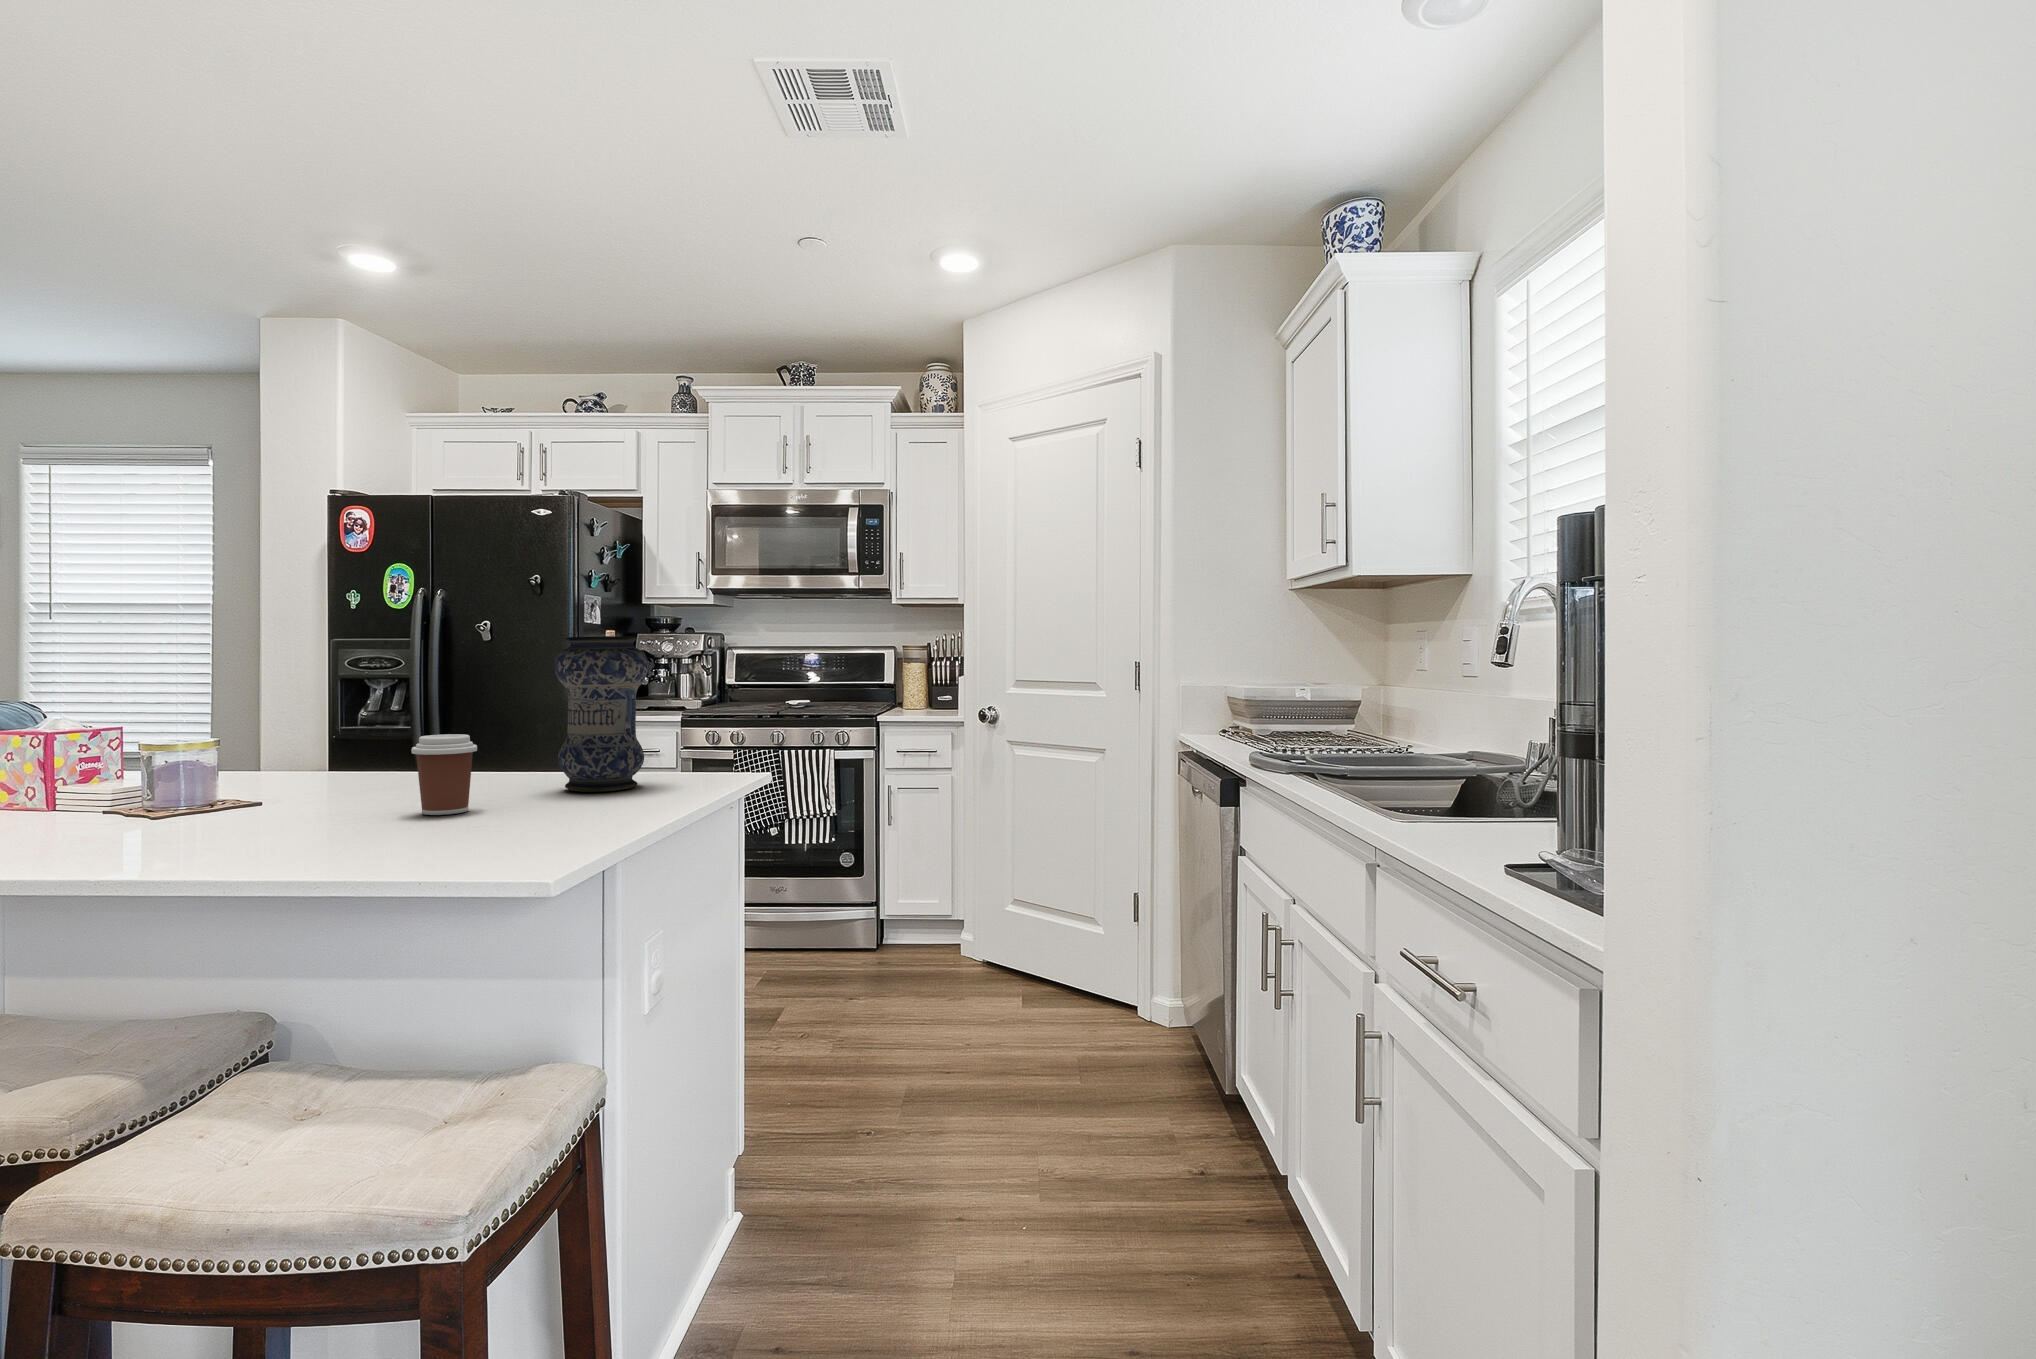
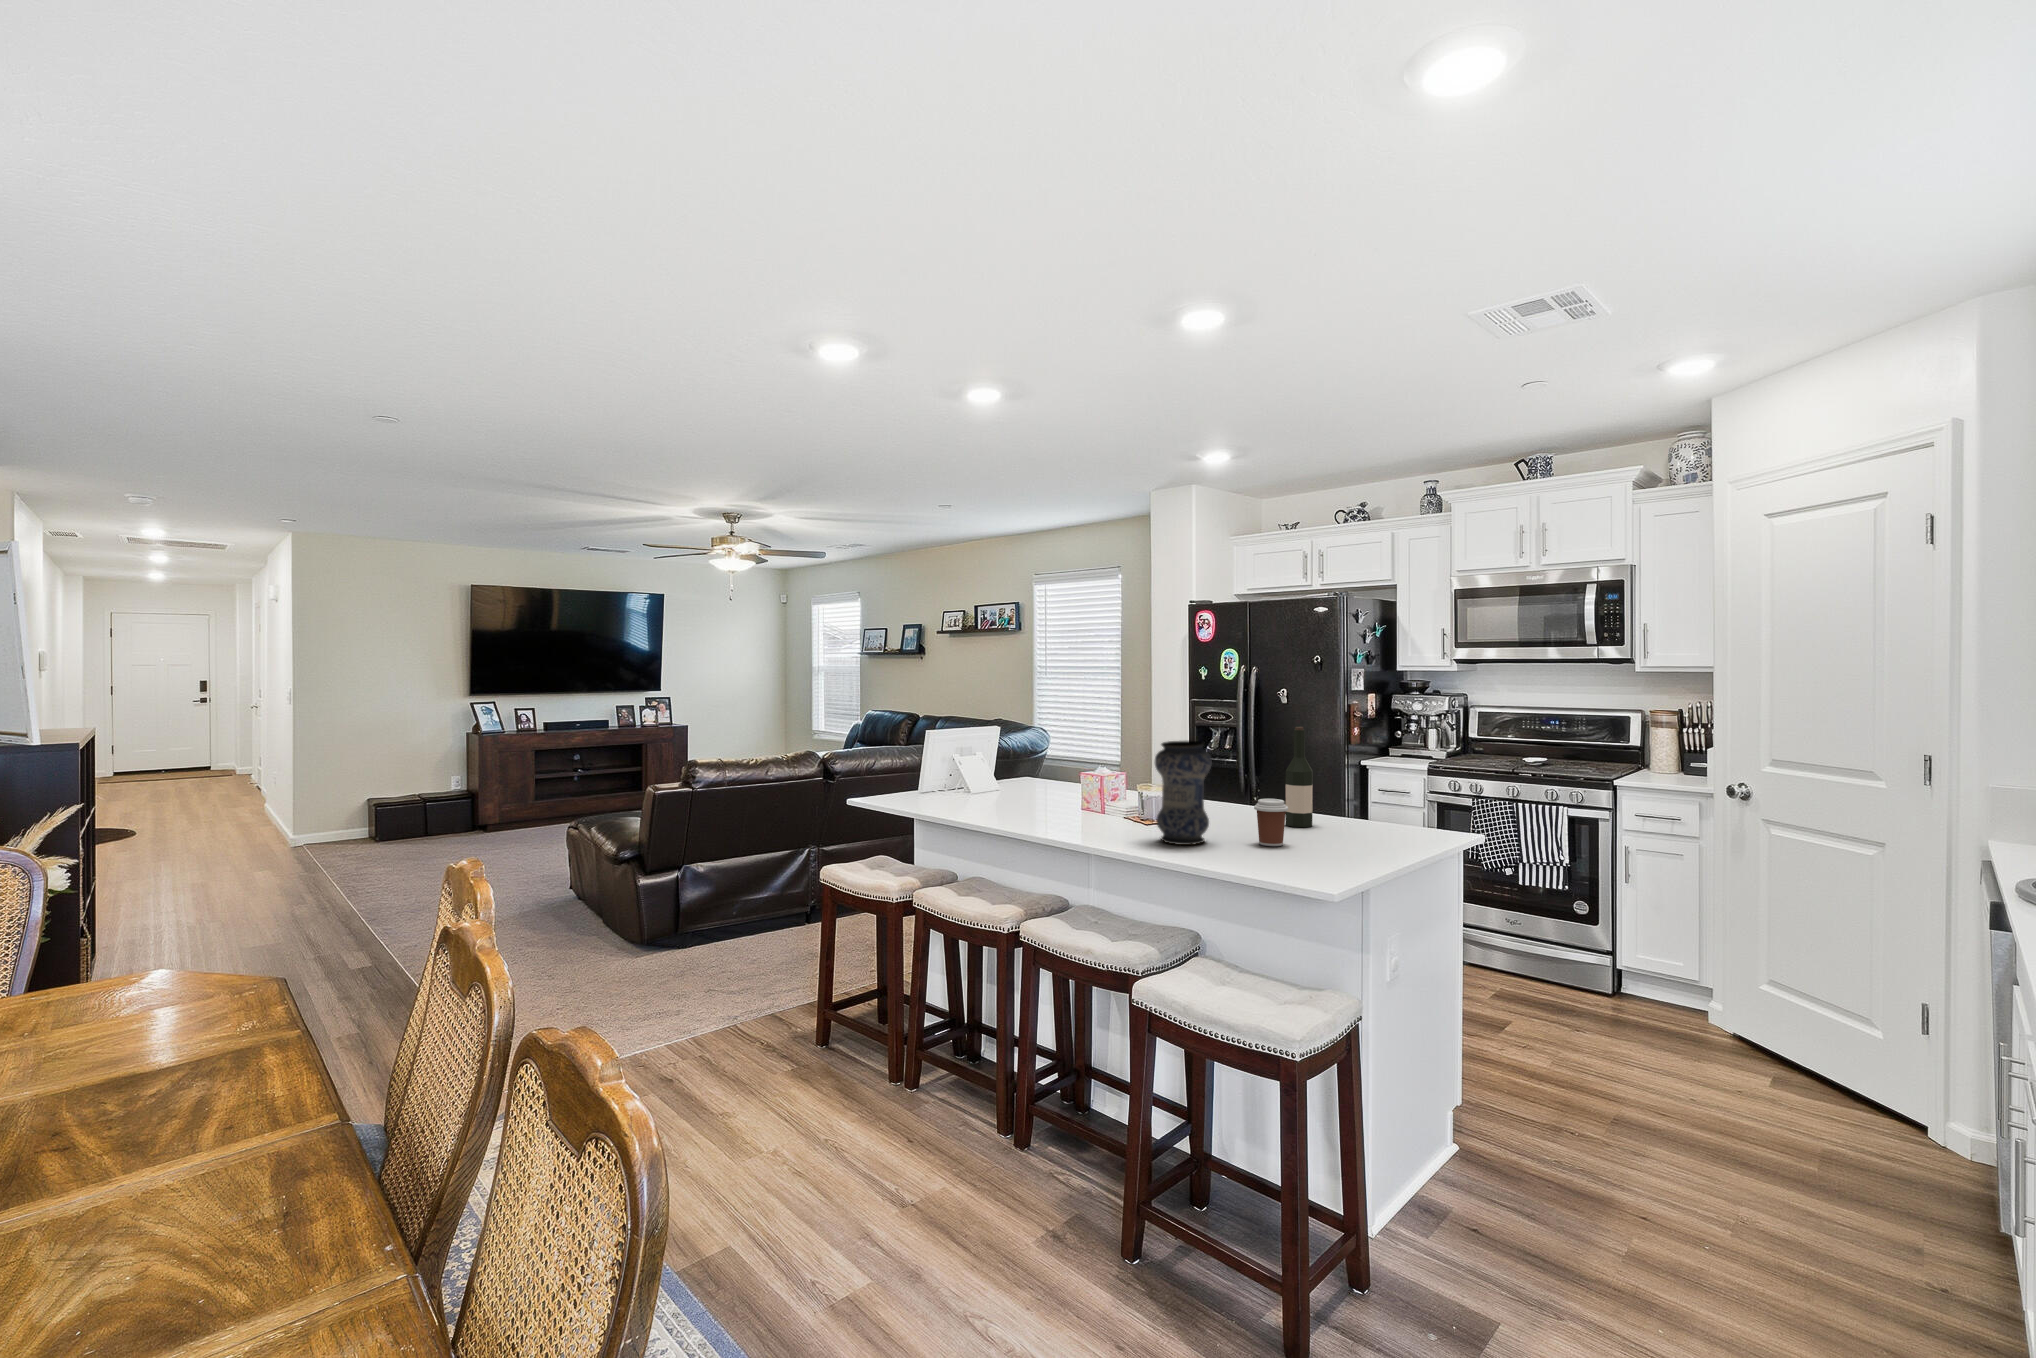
wine bottle: none [477,627,524,786] -> present [1286,727,1313,827]
vase: present [555,636,648,792] -> present [1155,741,1212,845]

